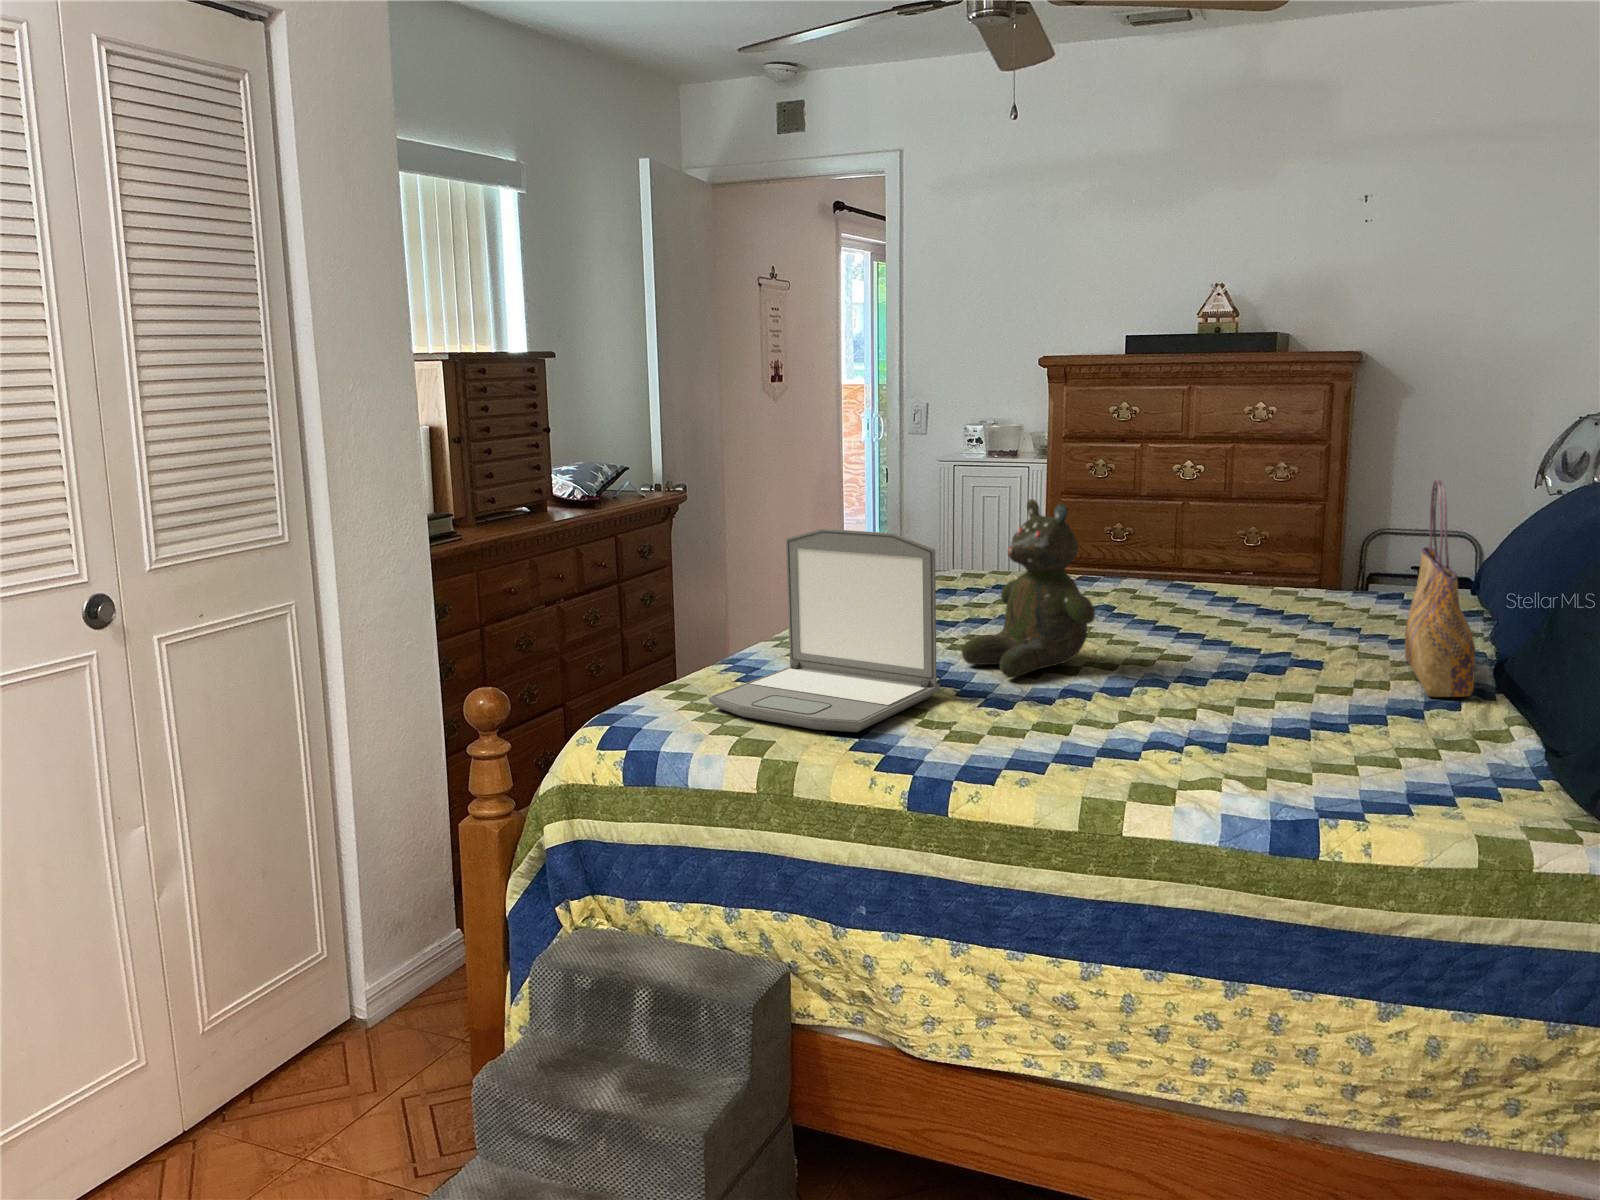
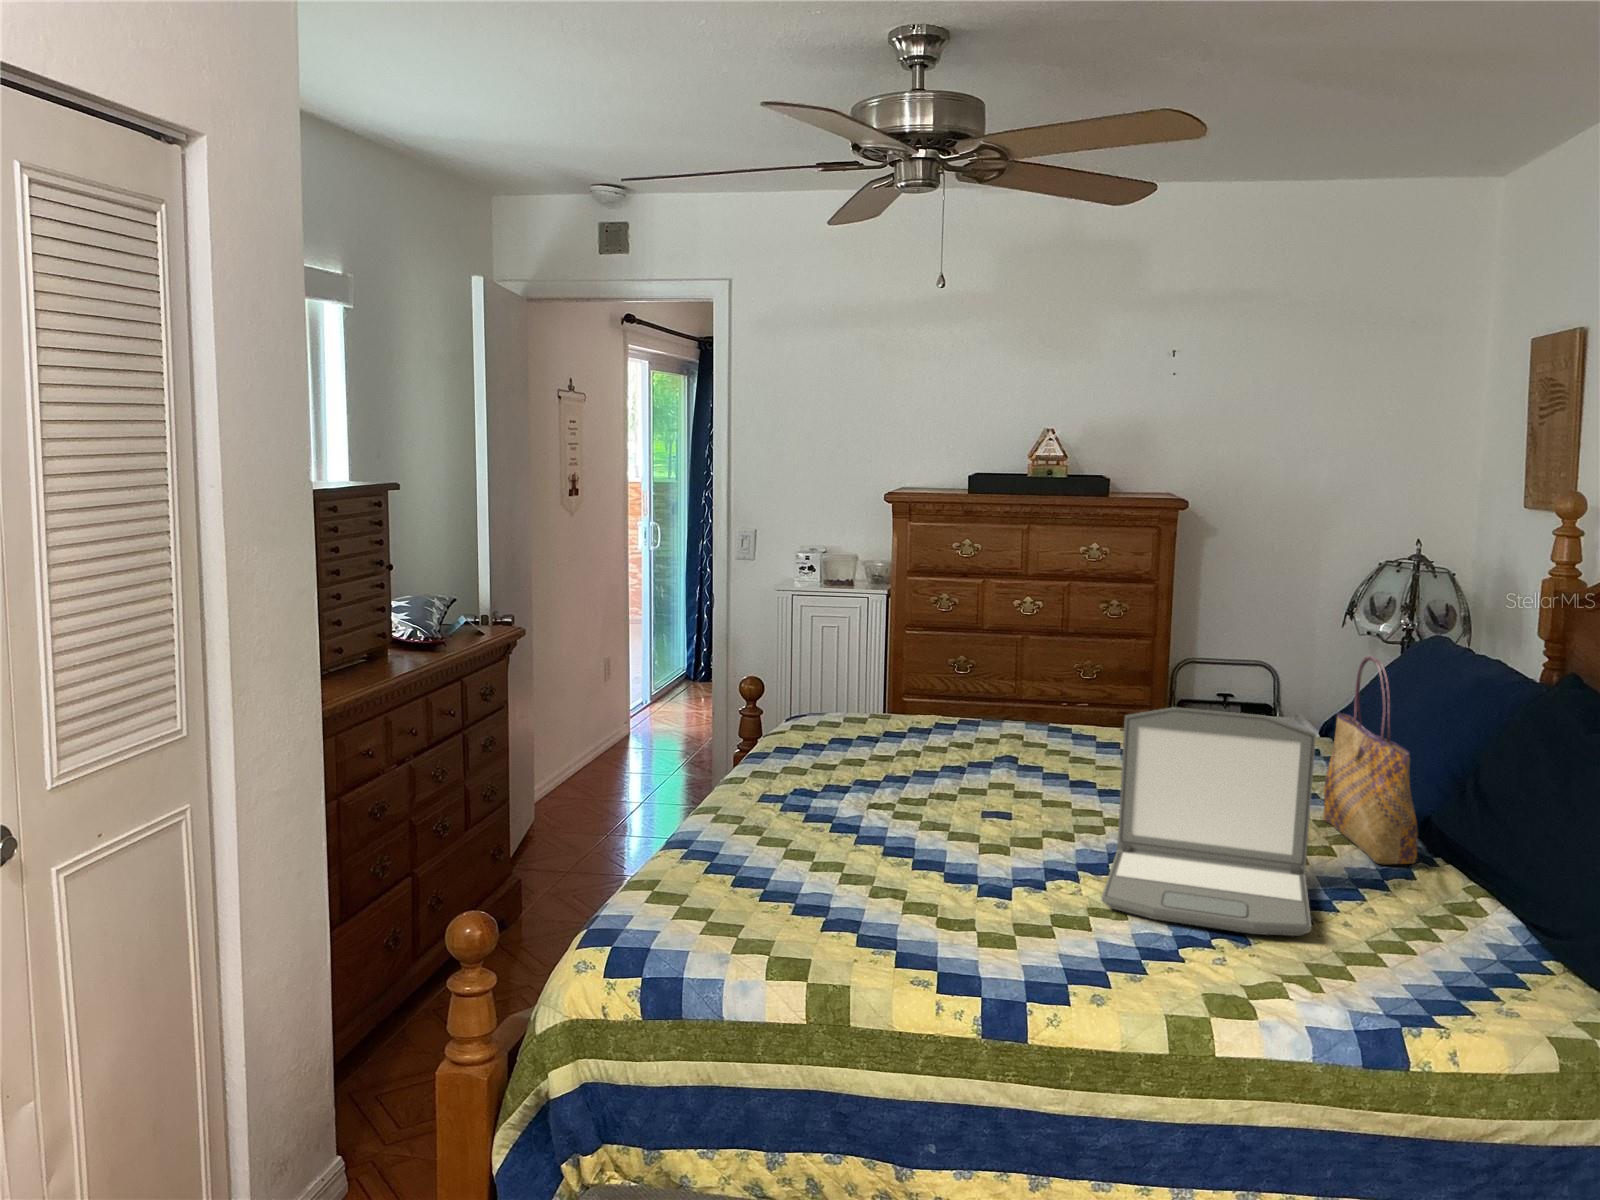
teddy bear: present [961,499,1095,678] -> none [924,666,1066,853]
laptop: present [709,529,940,732] -> present [1102,707,1316,936]

